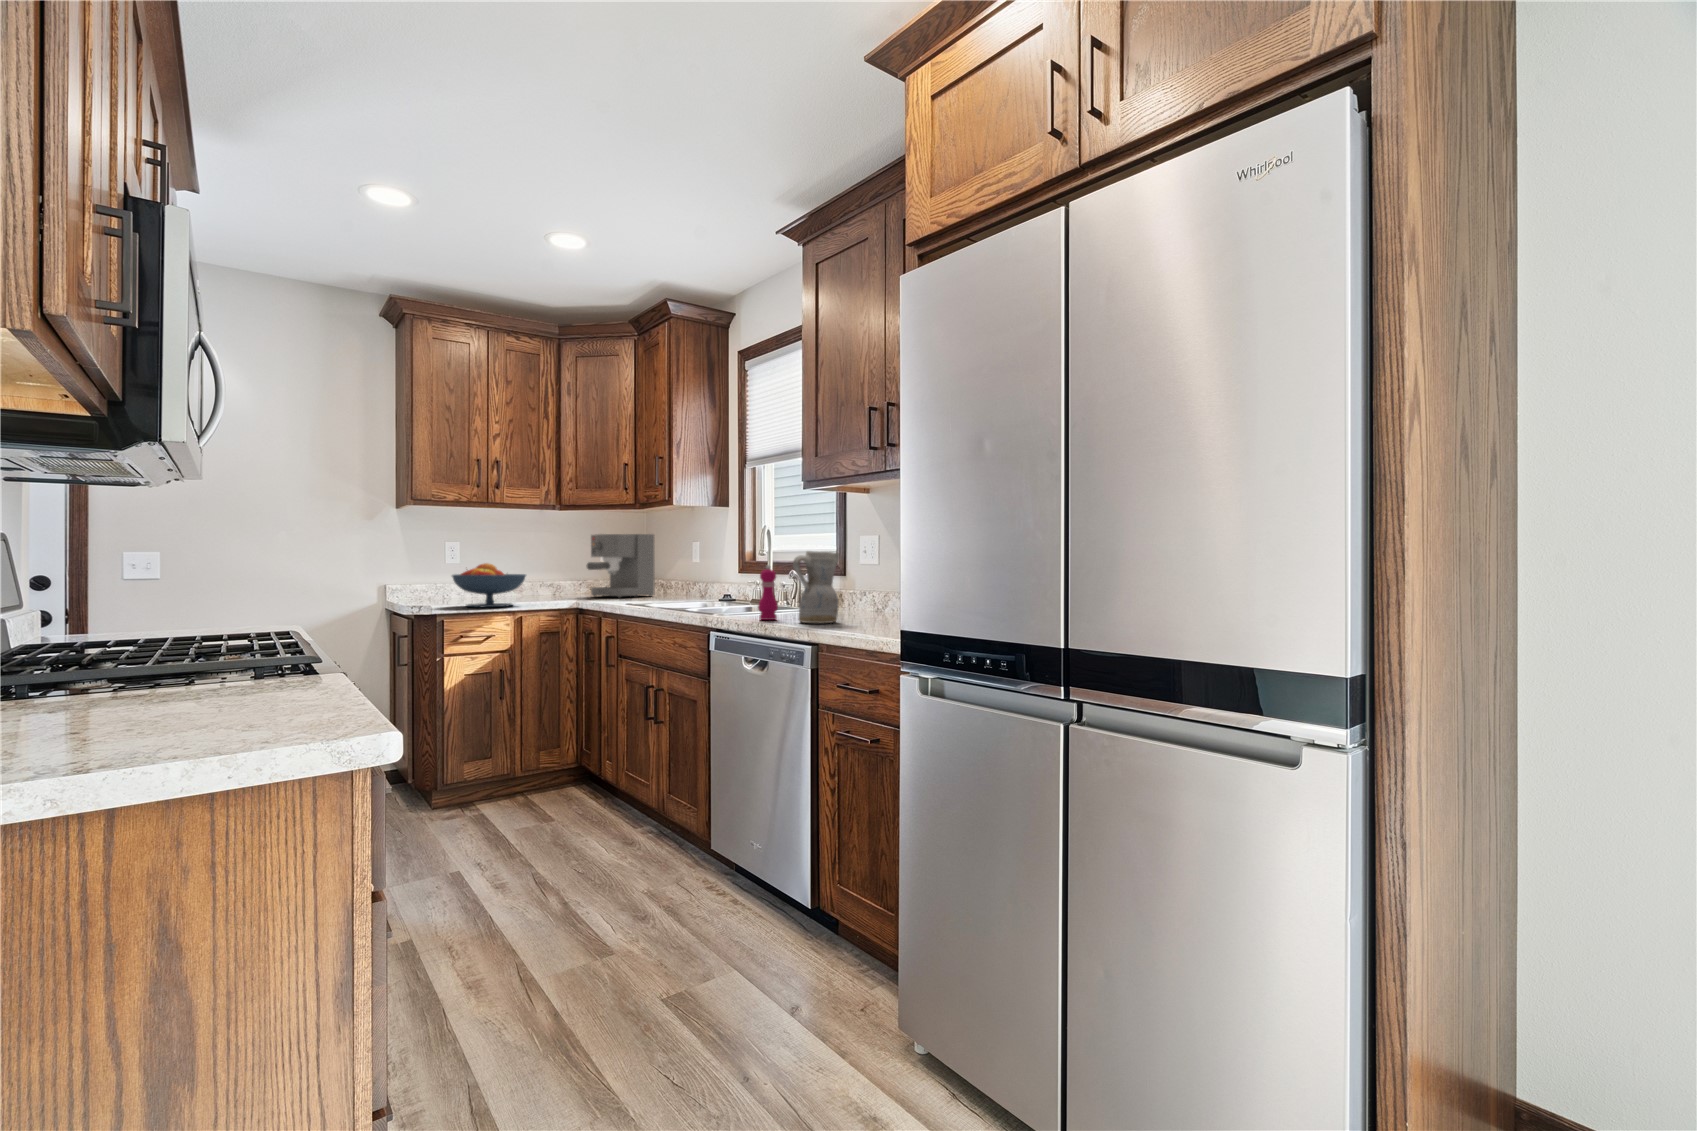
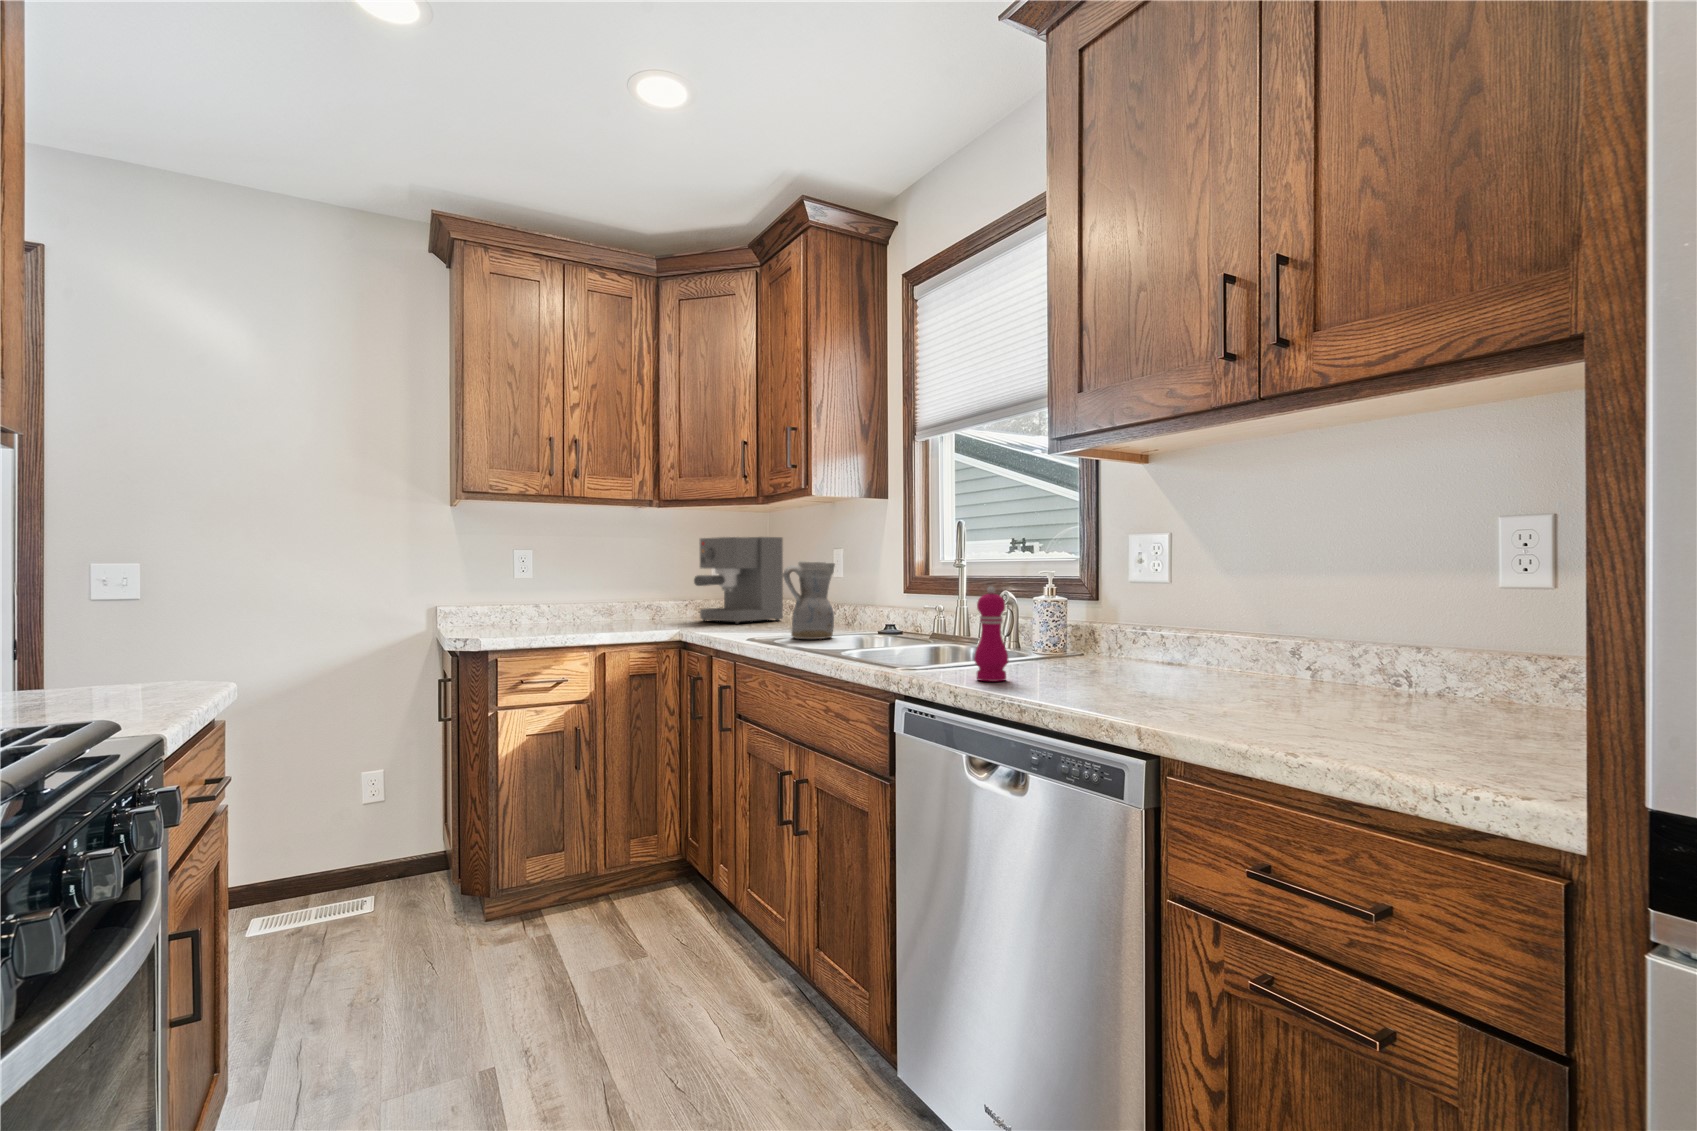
ceramic pitcher: present [793,551,839,623] -> present [783,561,835,639]
fruit bowl: present [452,563,526,607] -> none [509,579,611,642]

